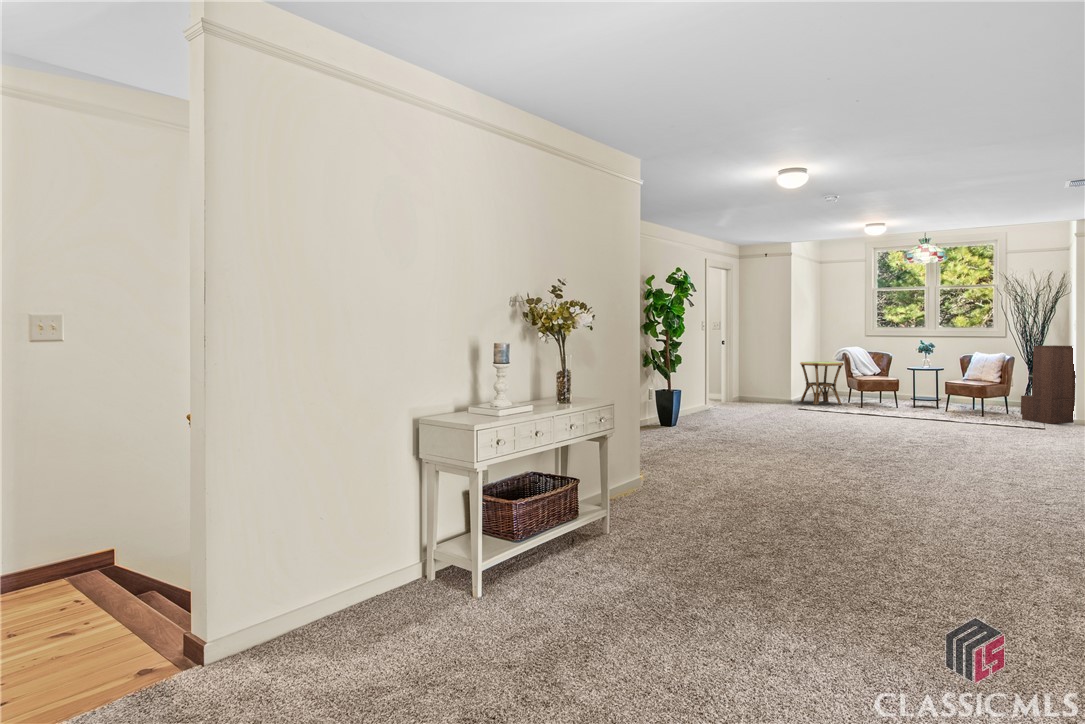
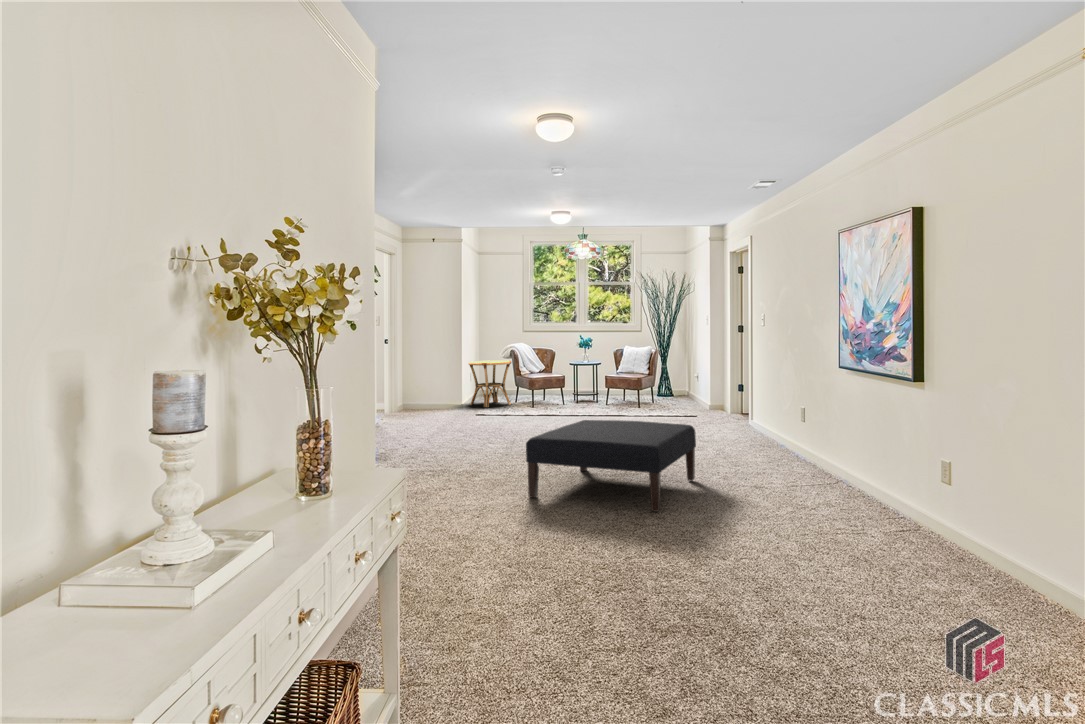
bookshelf: present [1021,345,1076,424] -> none [667,337,707,411]
ottoman: none [841,415,1020,495] -> present [526,420,696,512]

